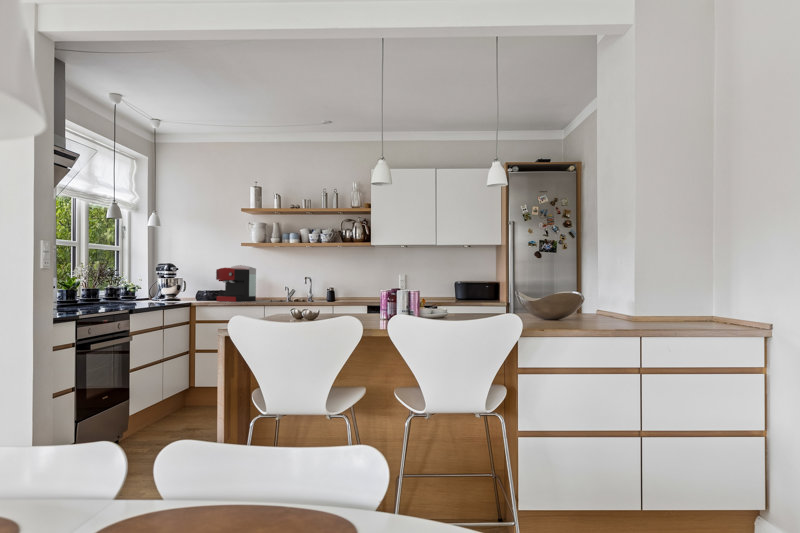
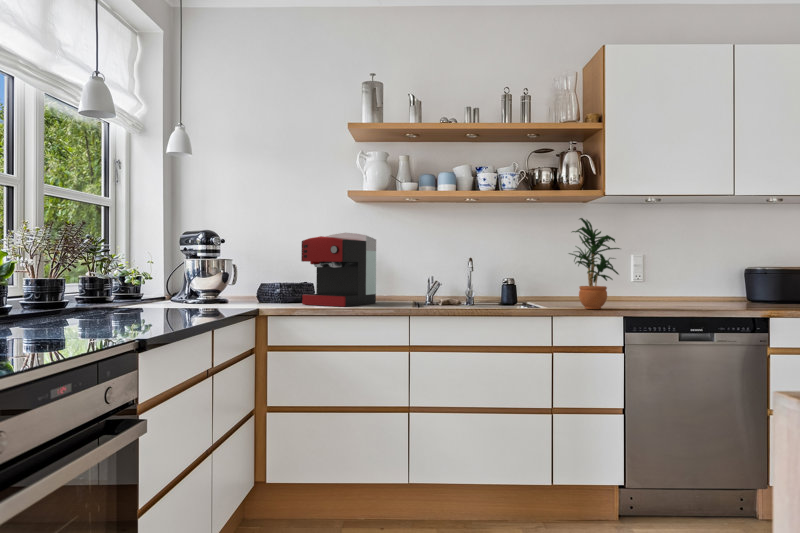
potted plant: none [341,259,367,302] -> present [569,218,620,309]

